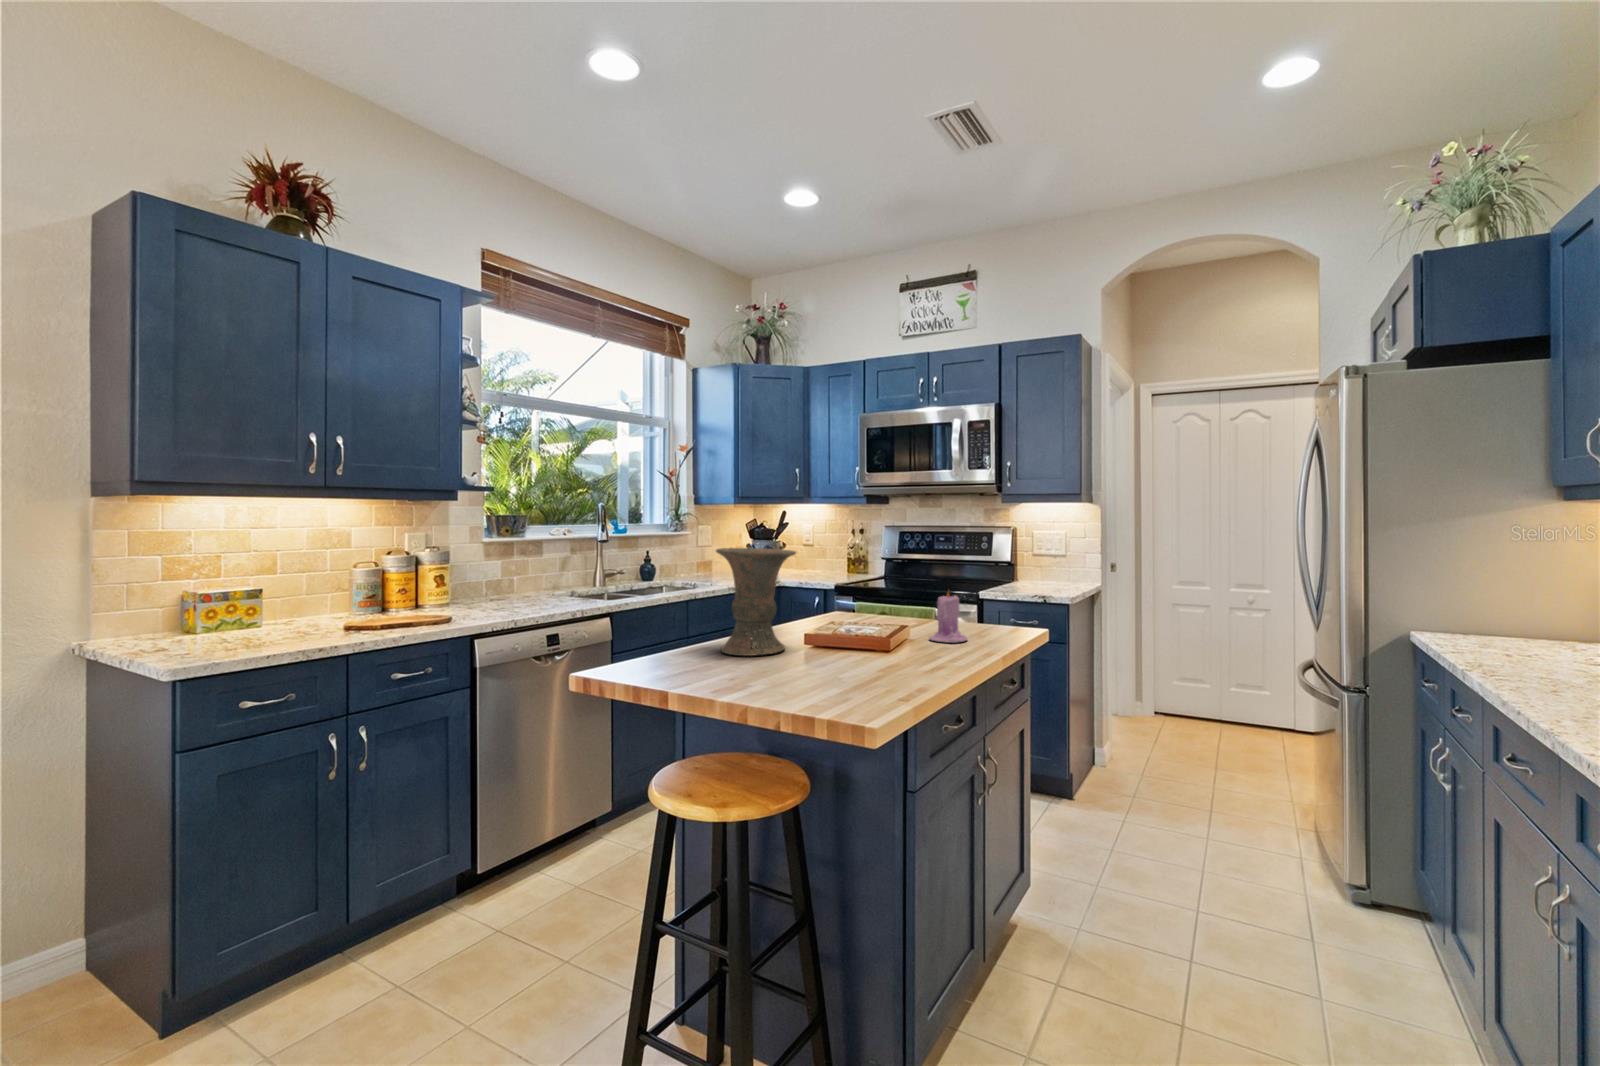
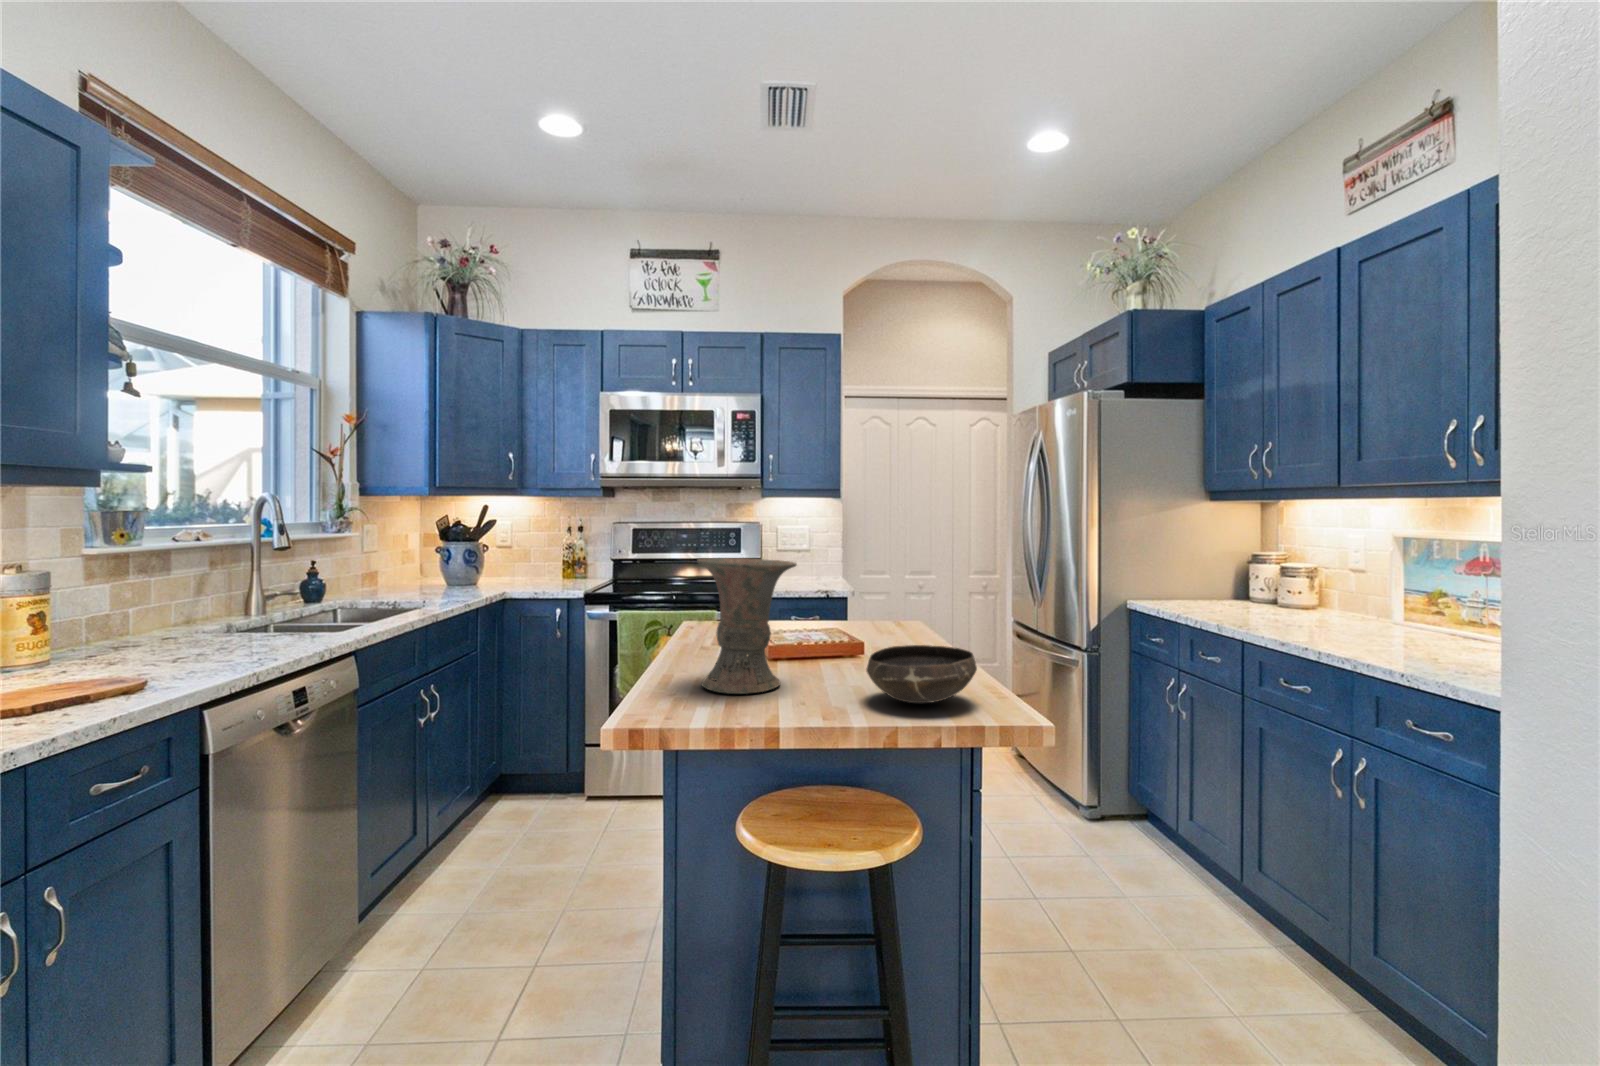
candle: present [929,593,967,643] -> none [874,595,914,652]
bowl: none [794,627,892,676] -> present [867,645,977,703]

